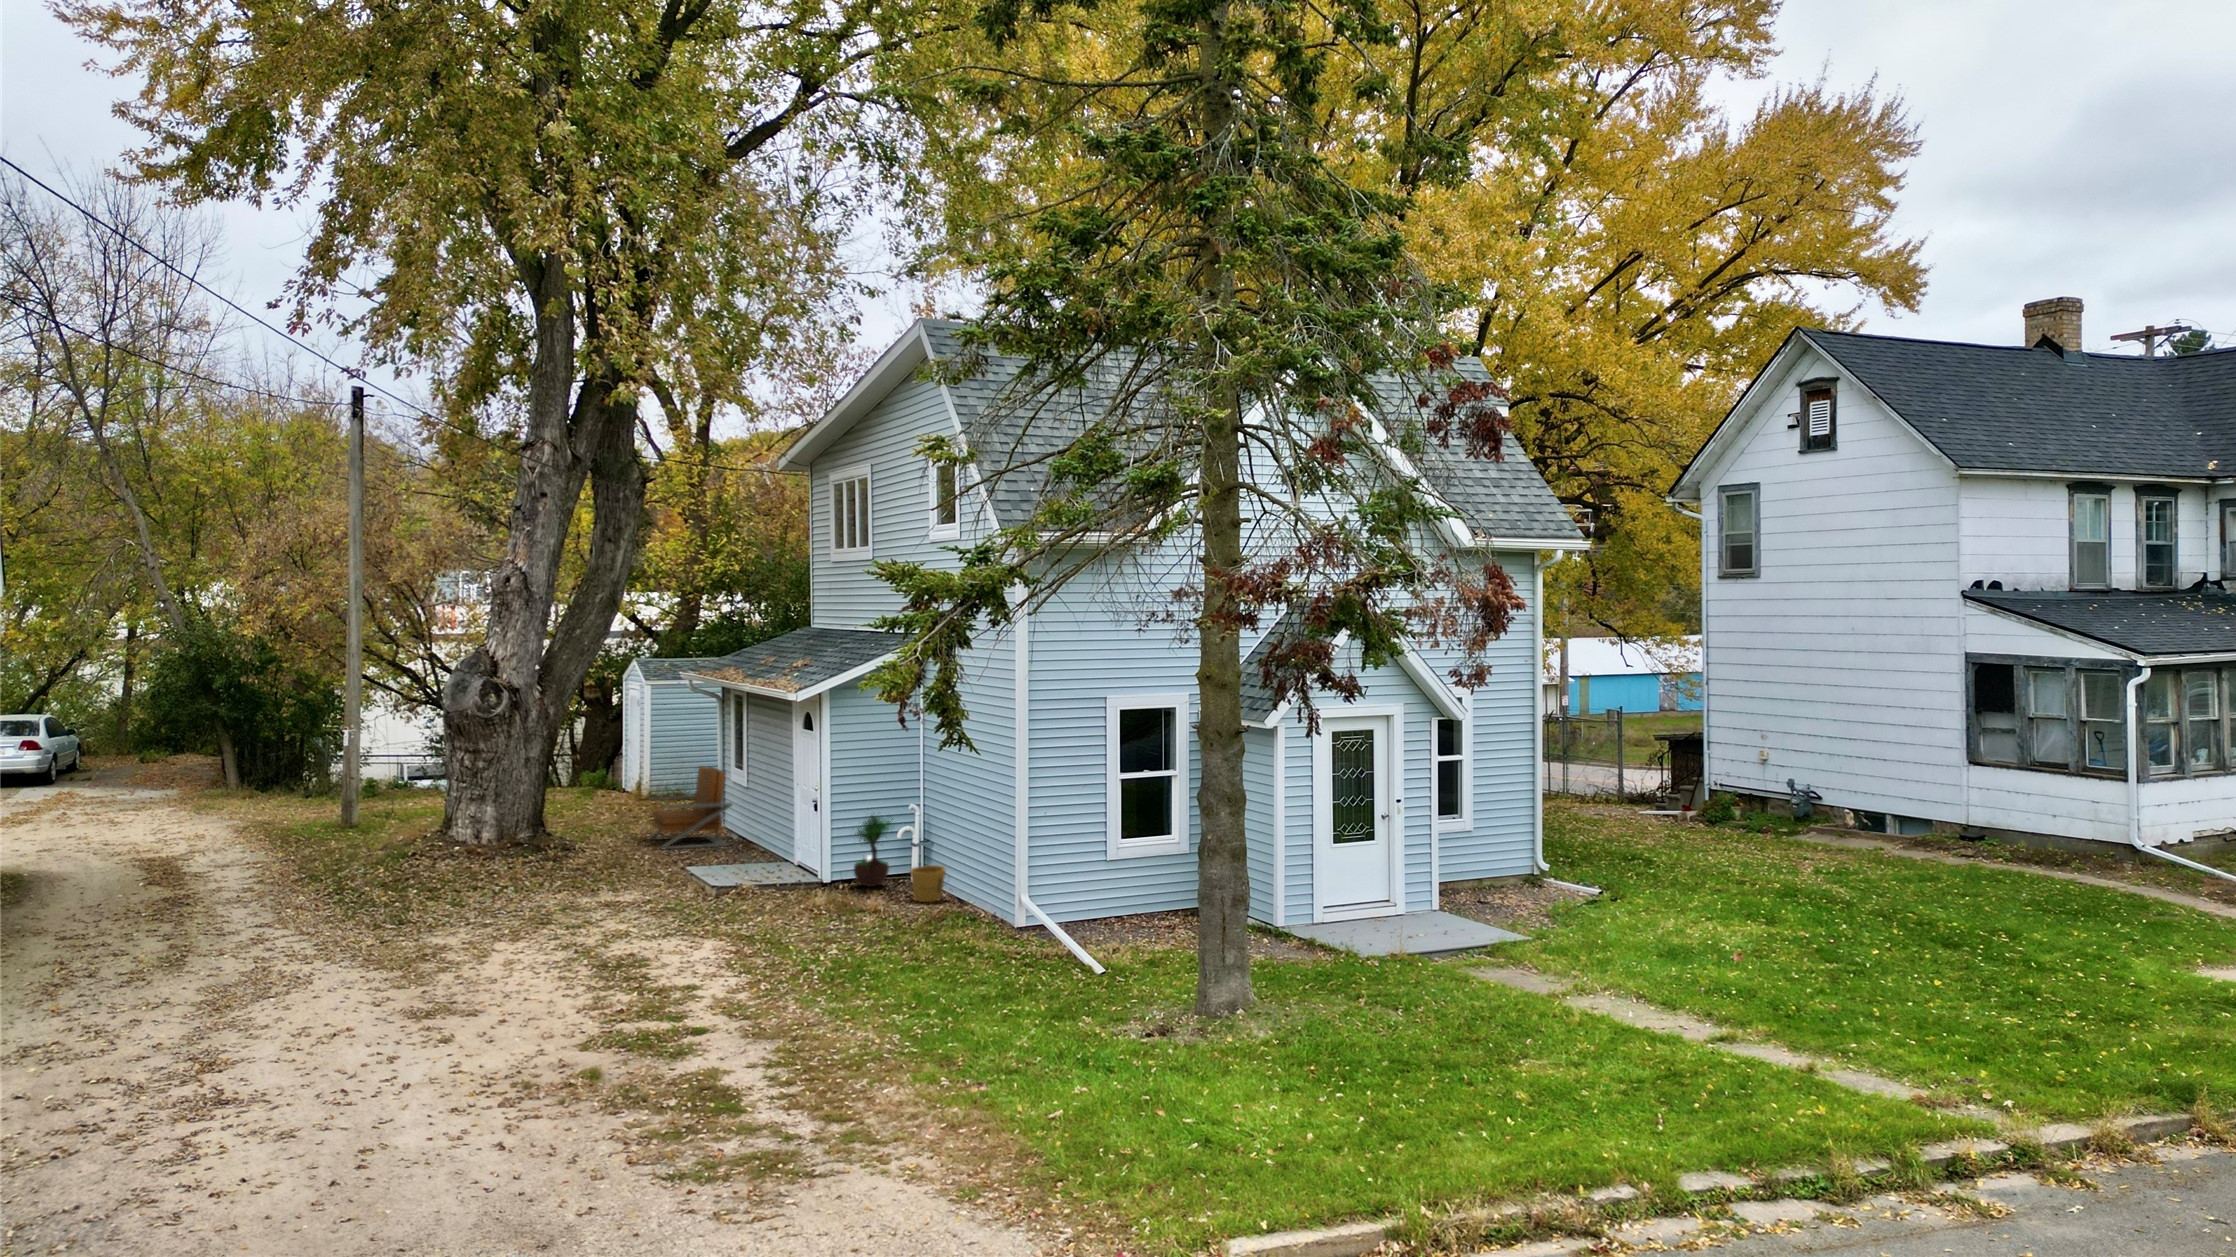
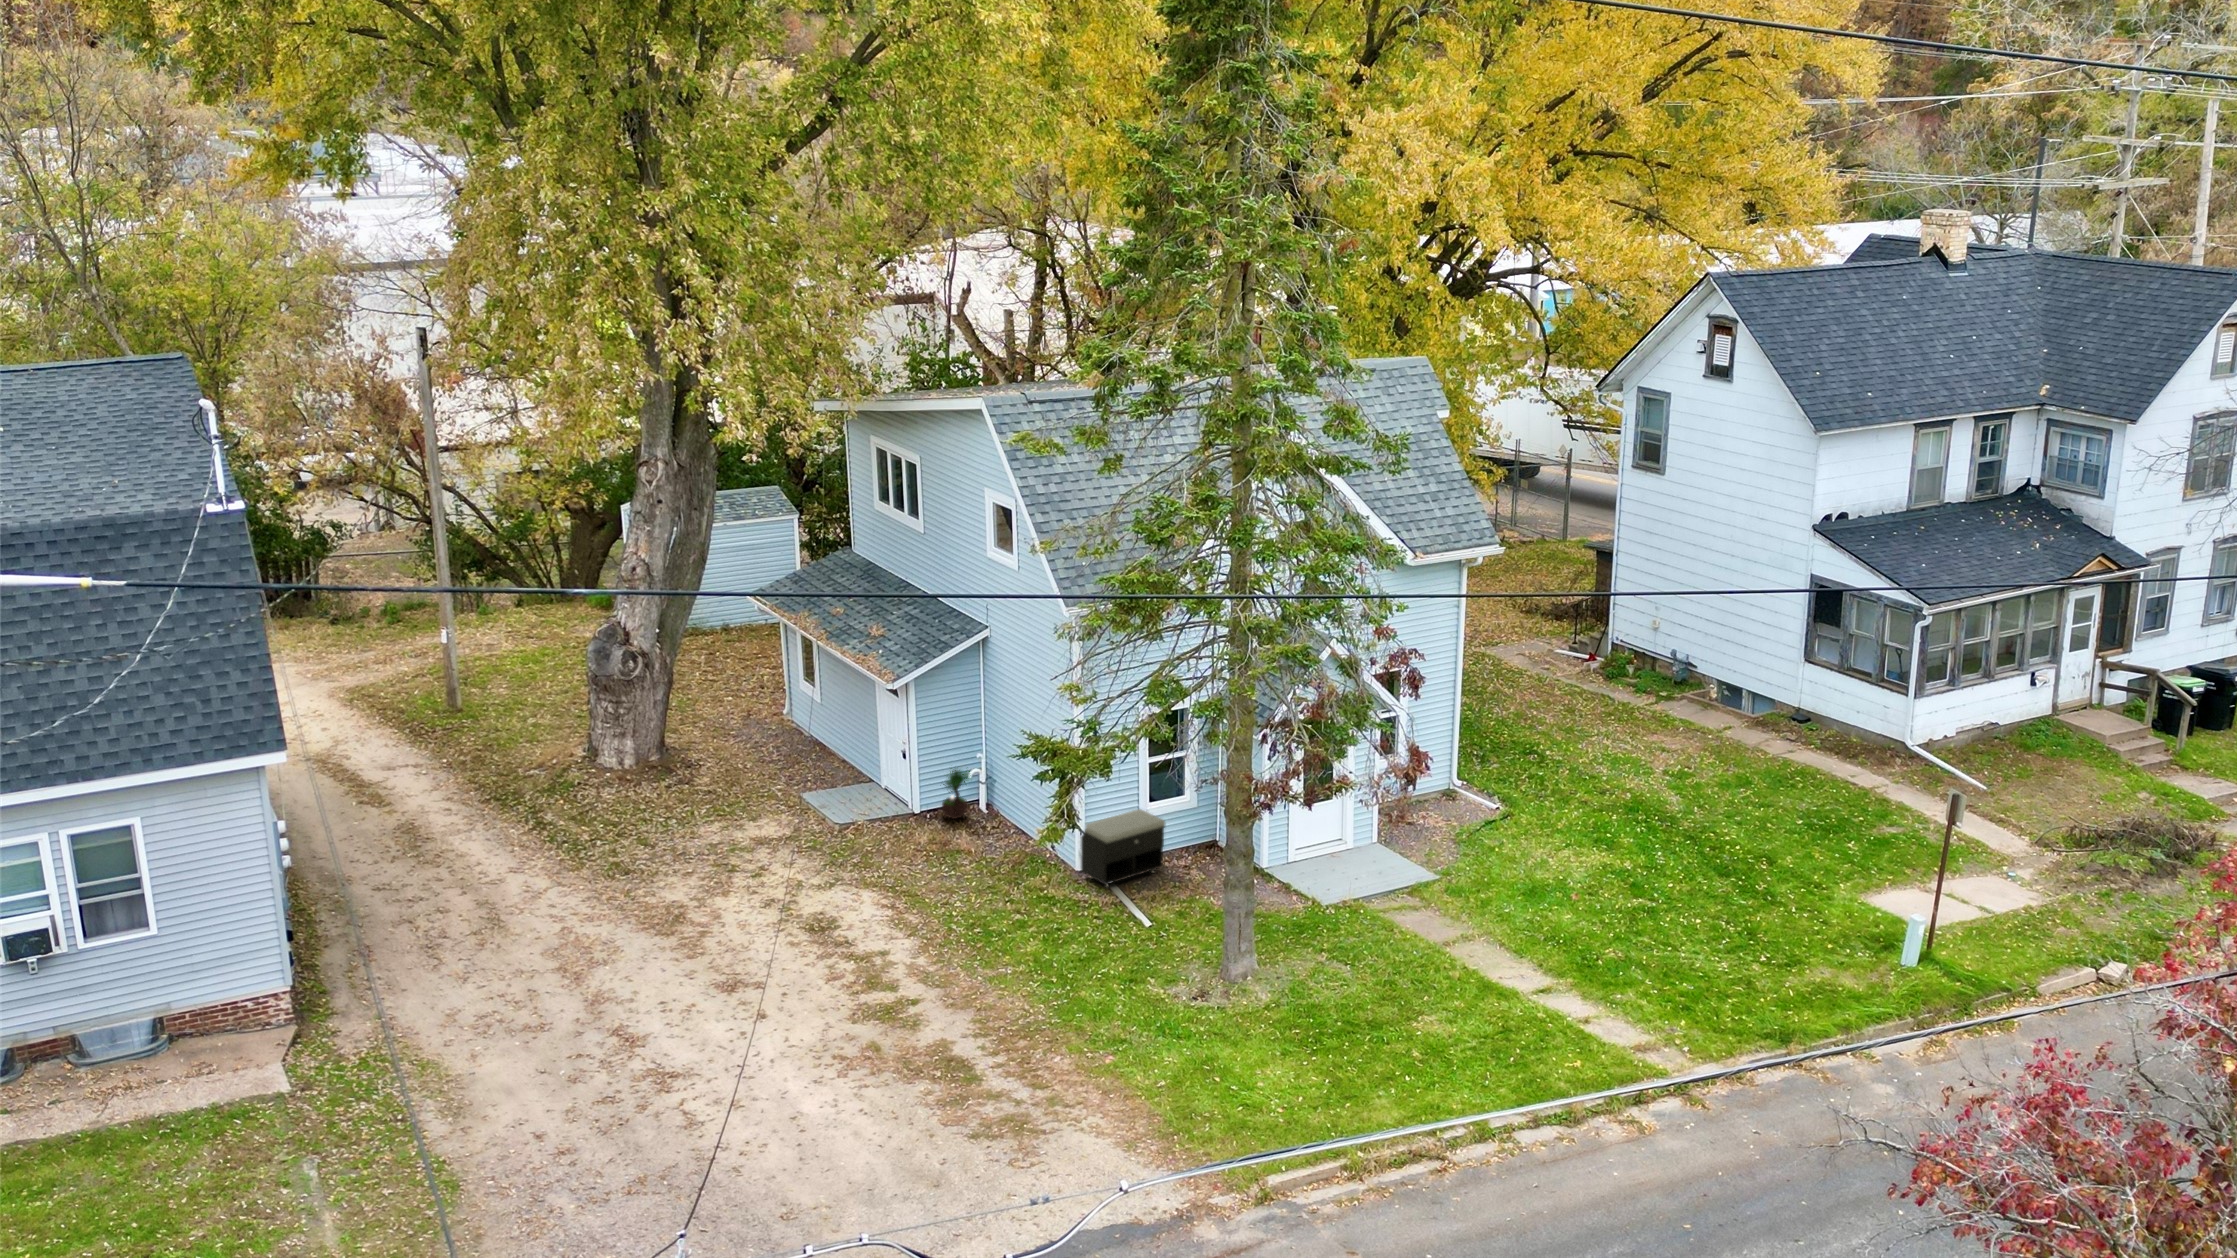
lounge chair: present [648,766,732,850] -> none [743,684,817,763]
storage bench: none [1016,842,1138,937] -> present [1081,809,1165,887]
bucket: present [910,865,946,902] -> none [988,809,1020,840]

